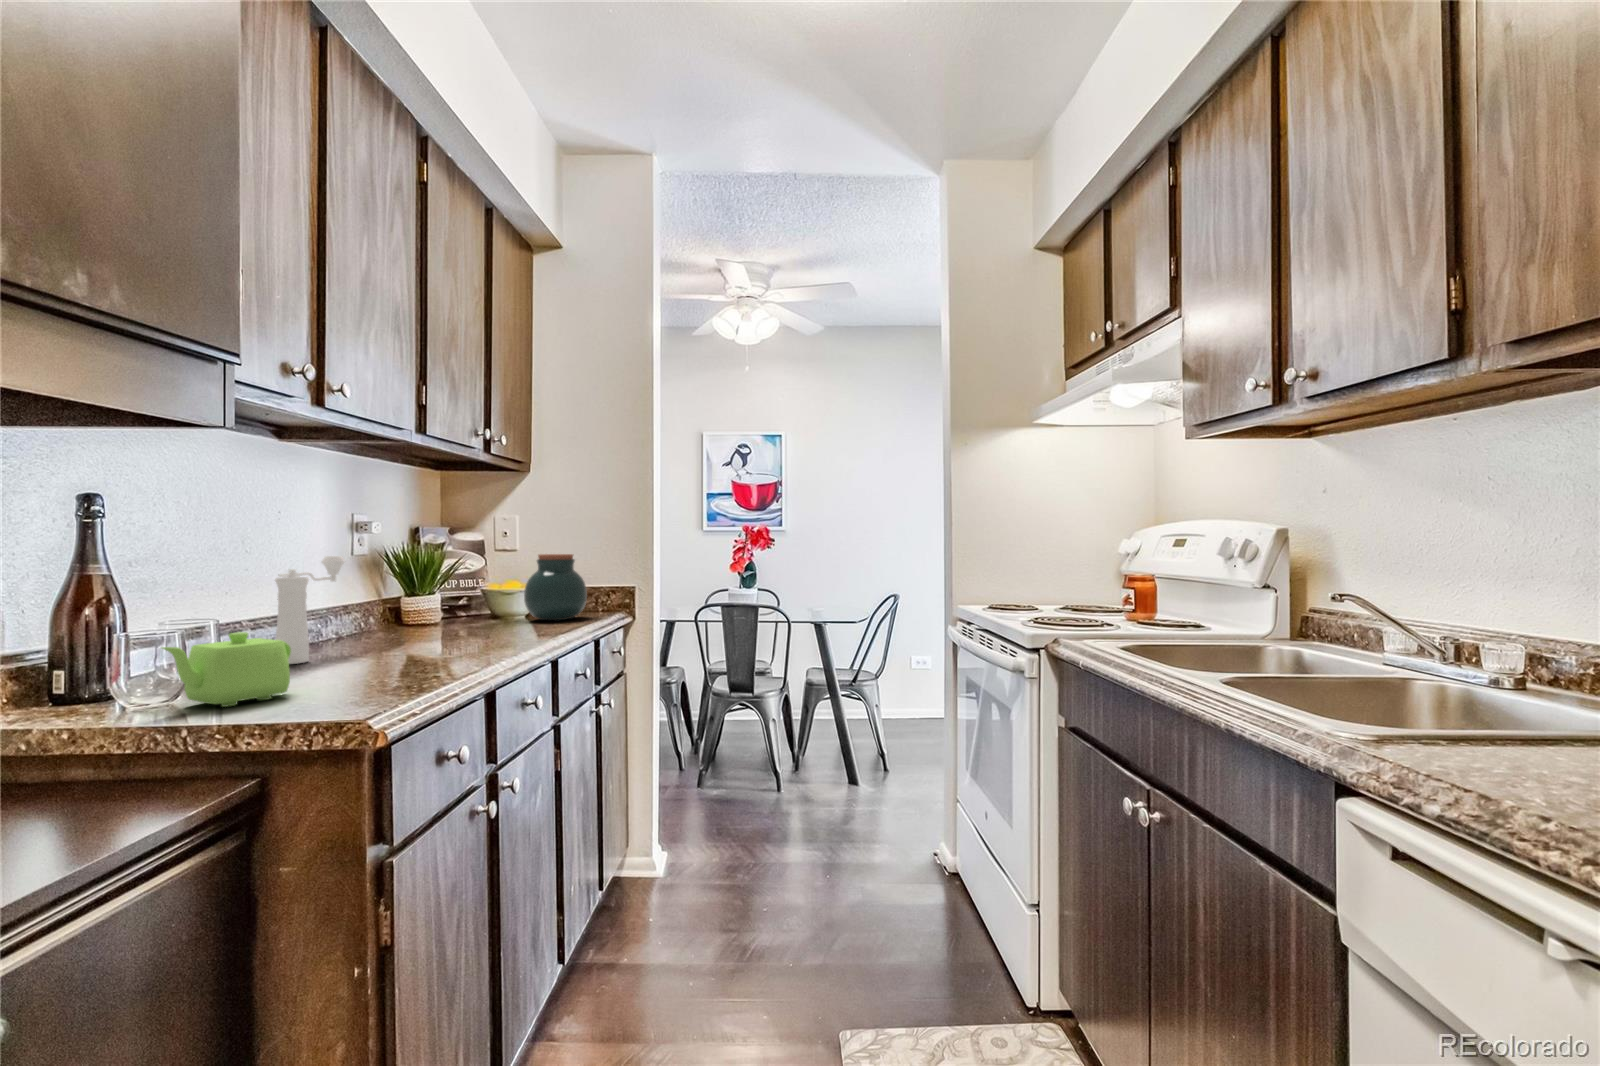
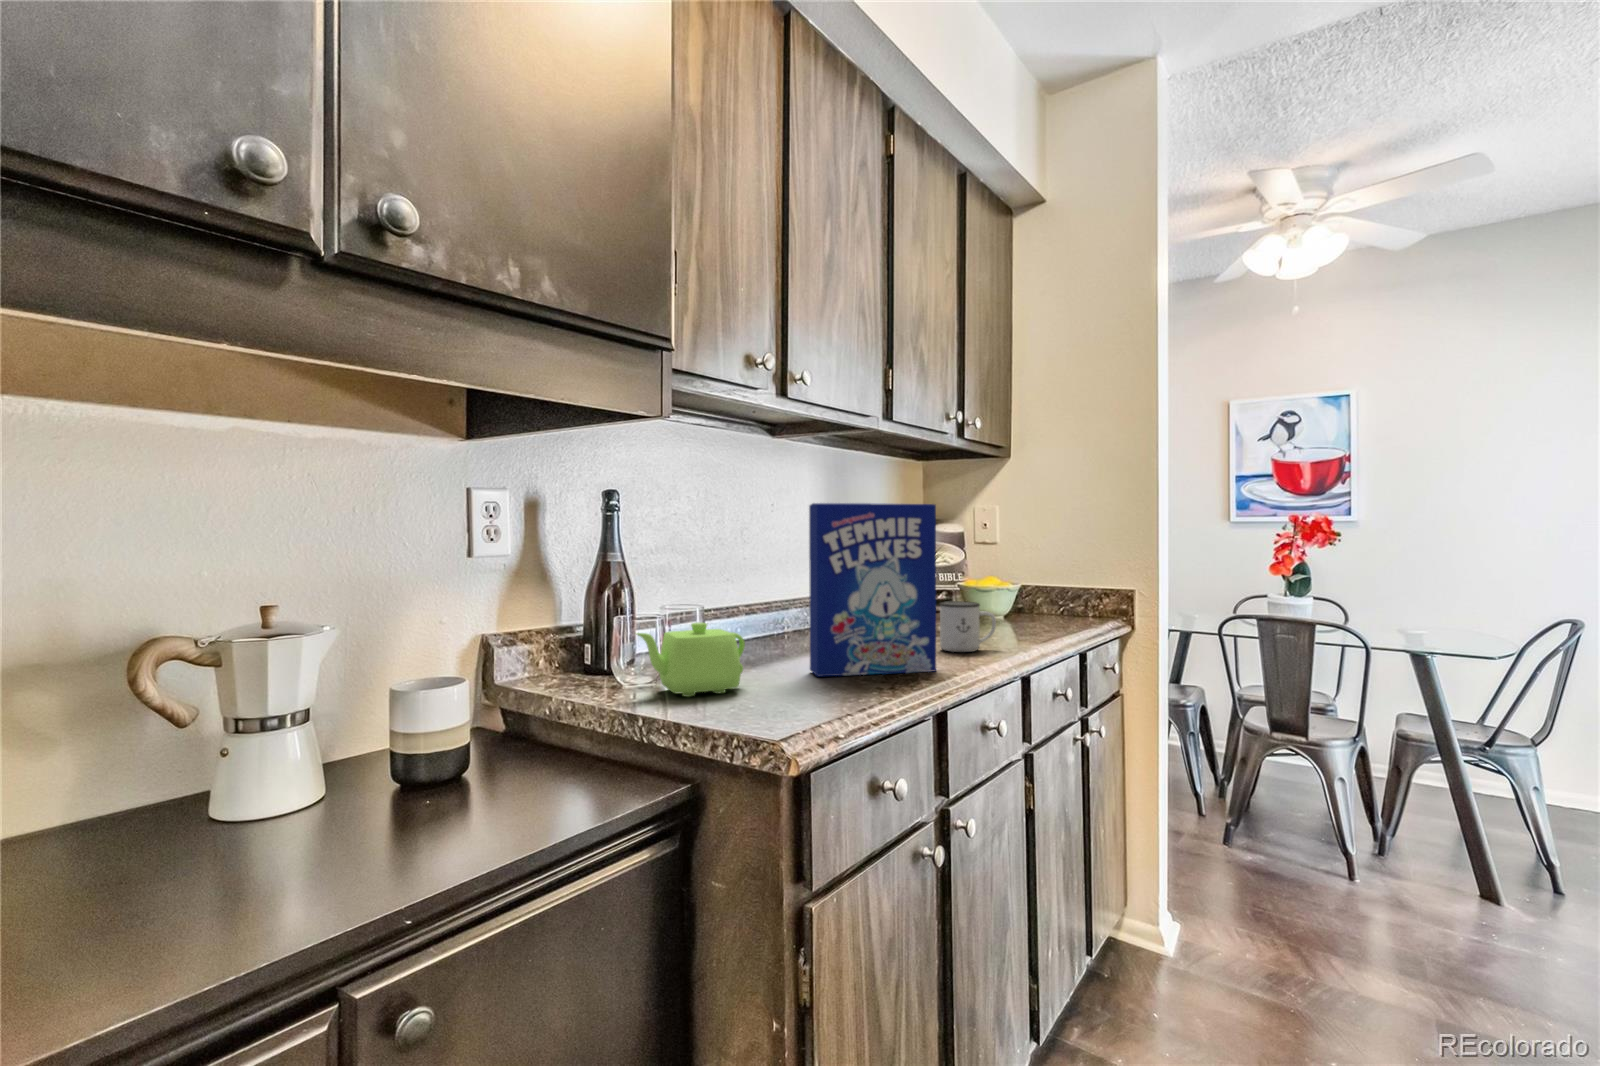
cereal box: none [354,514,481,676] -> present [809,503,936,676]
jar: present [524,554,587,620] -> none [1001,549,1073,625]
pepper mill: present [275,556,345,664] -> none [757,548,819,653]
mug: none [476,601,527,646] -> present [940,601,996,652]

